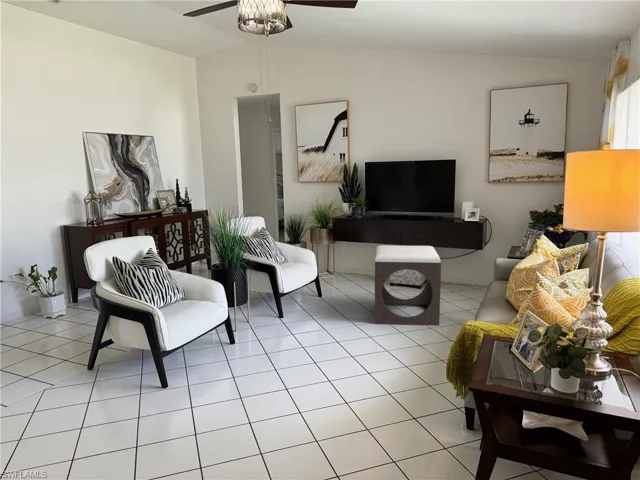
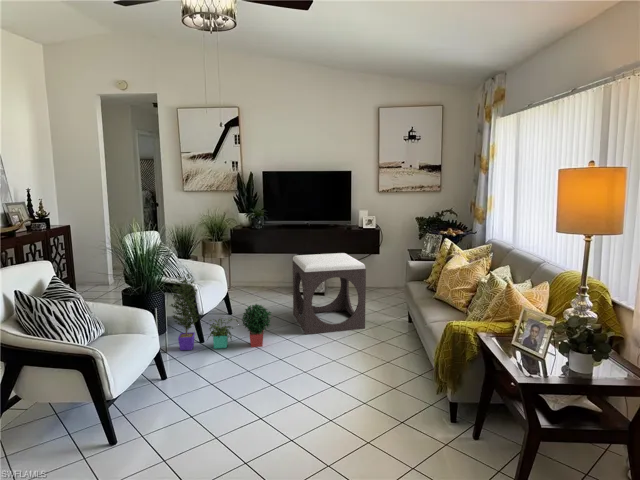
potted plant: none [249,255,338,329] -> present [170,273,271,350]

